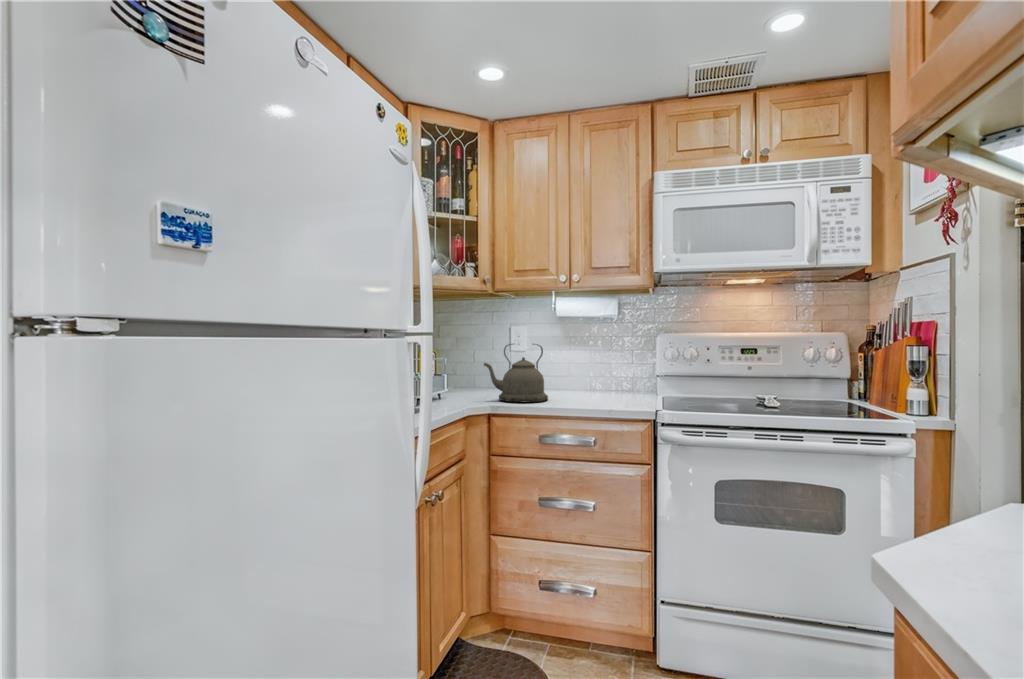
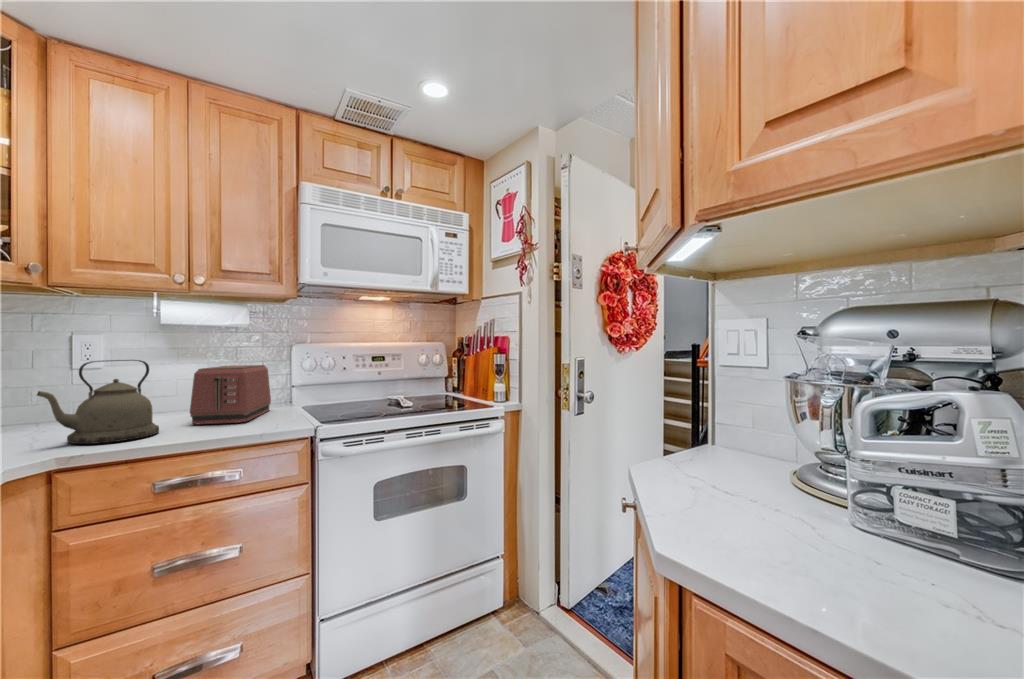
toaster: none [569,352,636,401] -> present [190,365,271,424]

